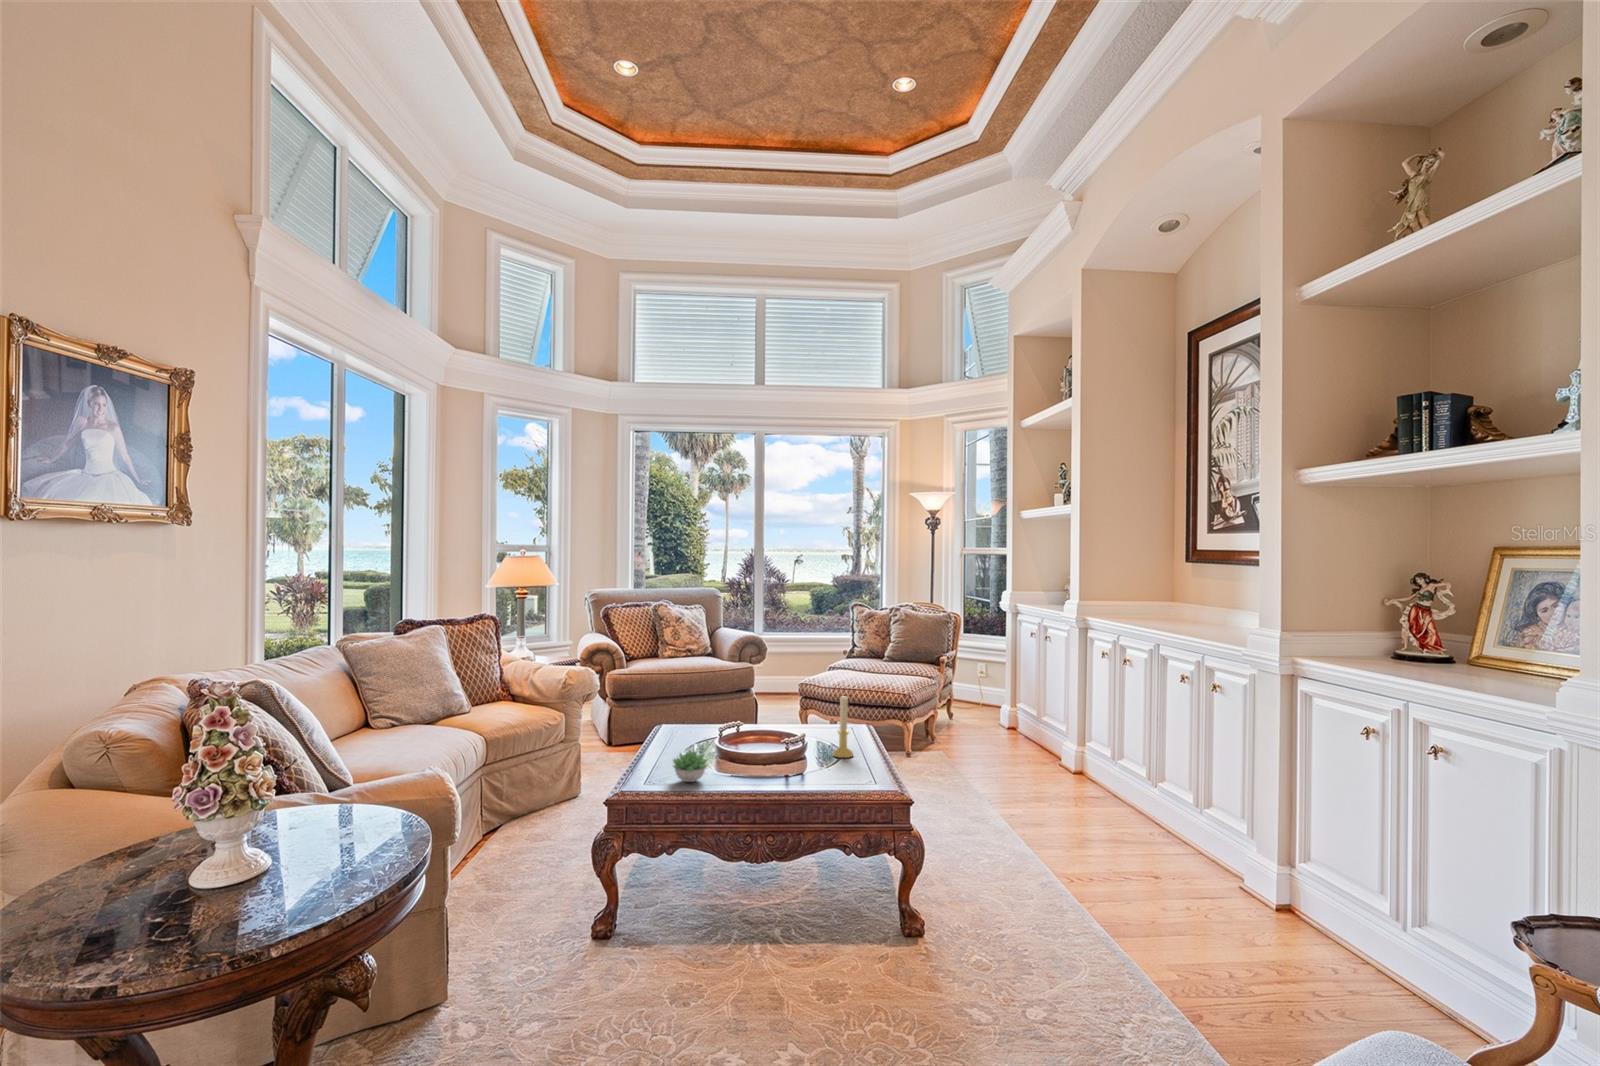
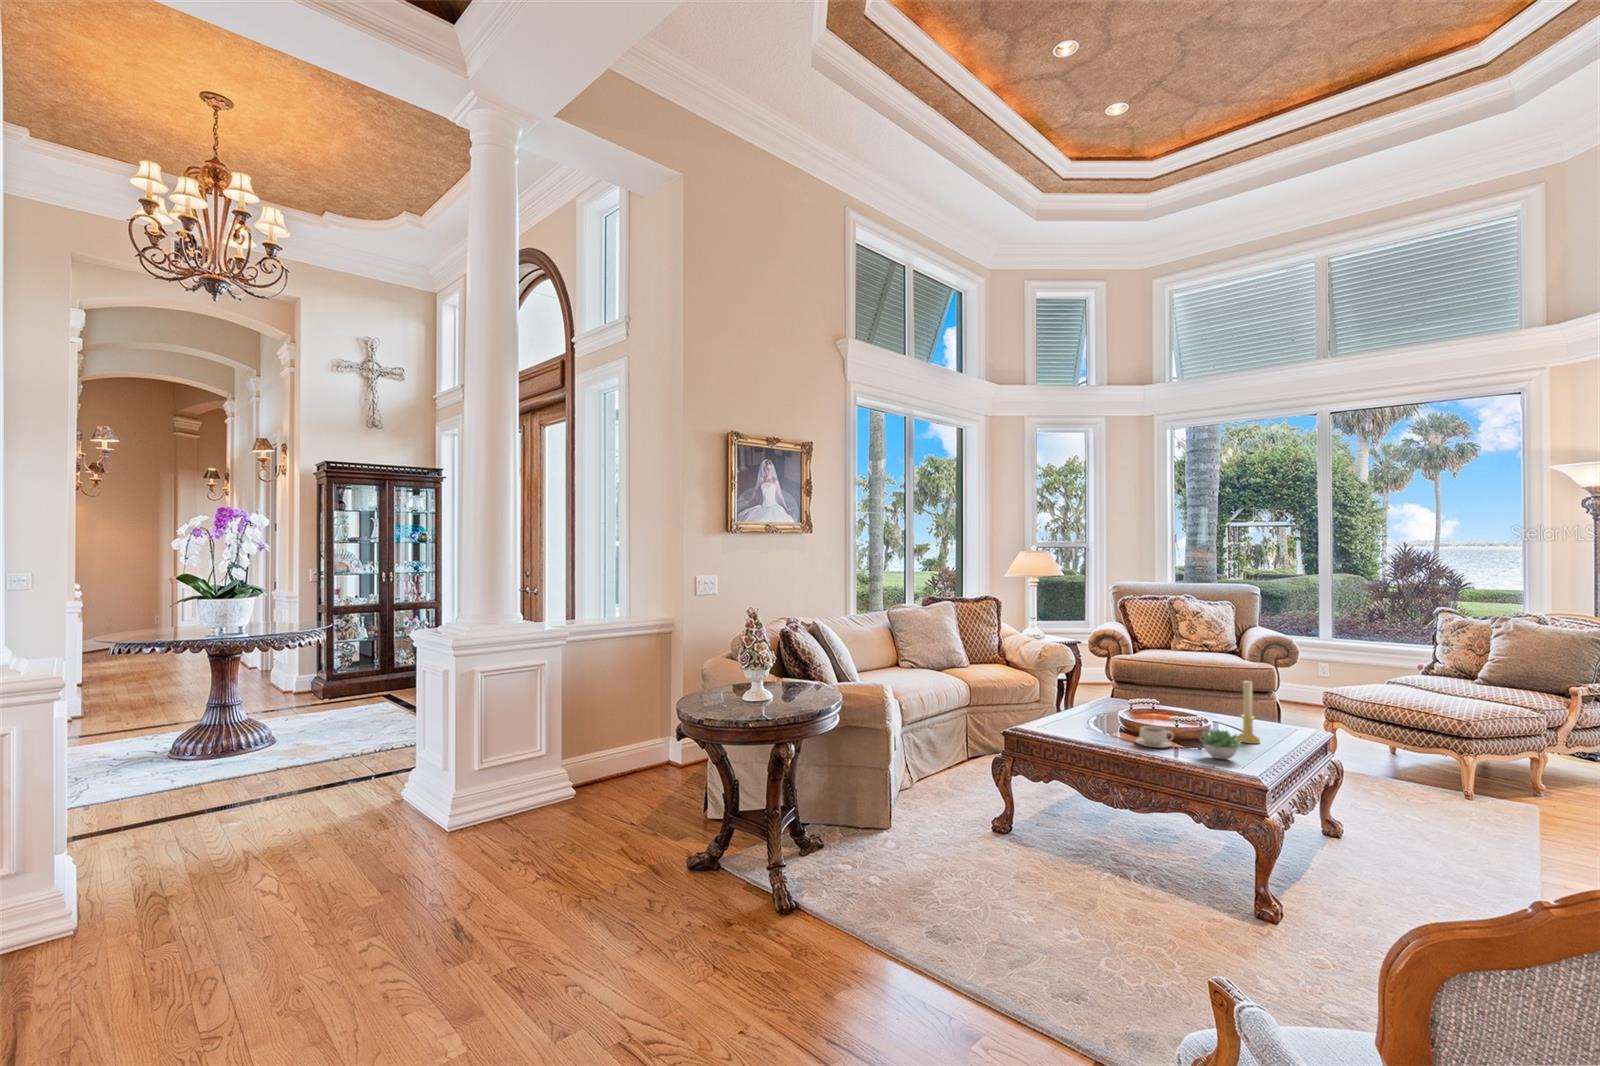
succulent plant: present [673,752,707,782] -> present [1201,729,1242,759]
teacup: none [768,761,804,785] -> present [1136,726,1174,747]

